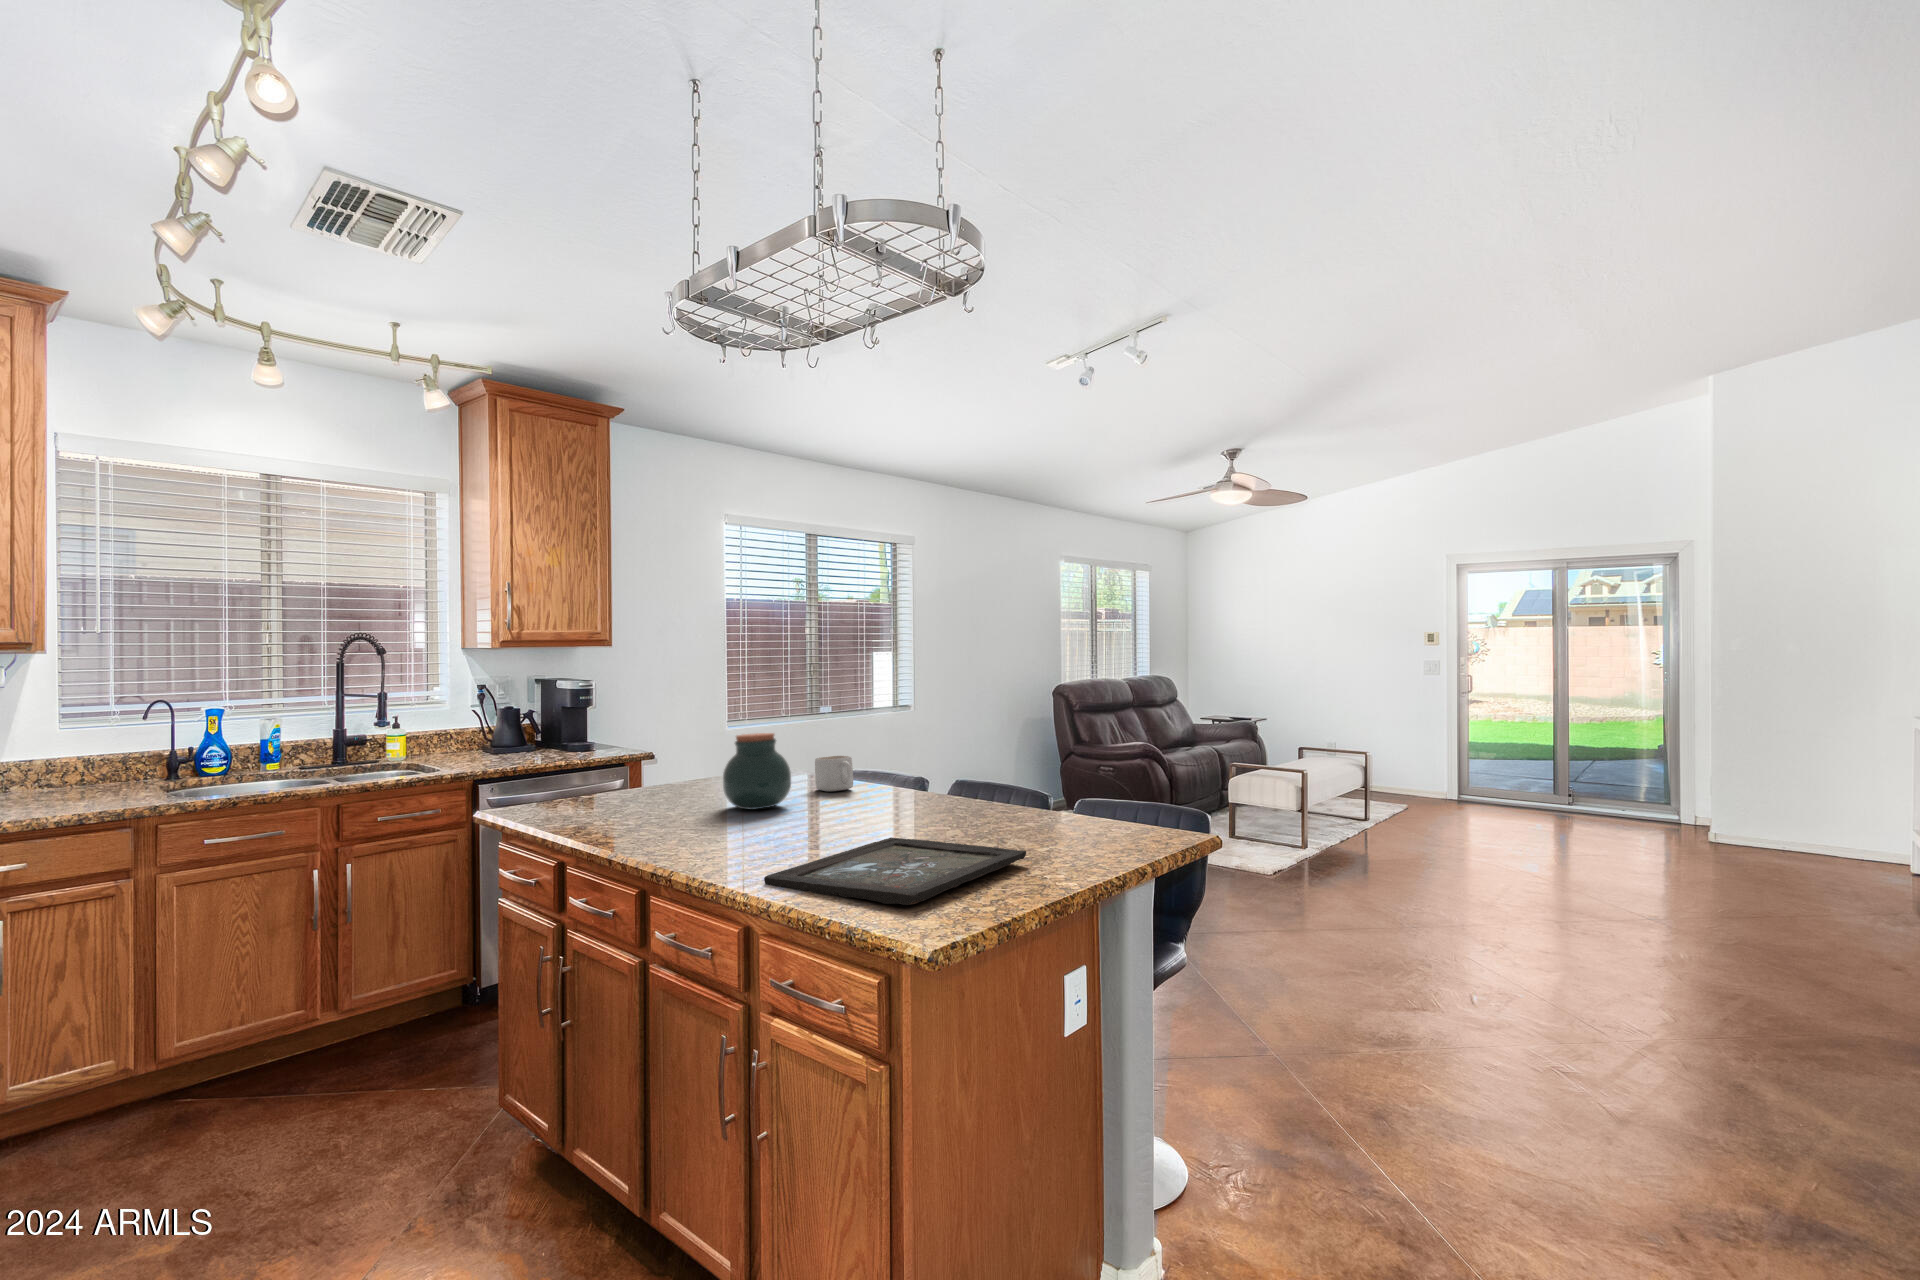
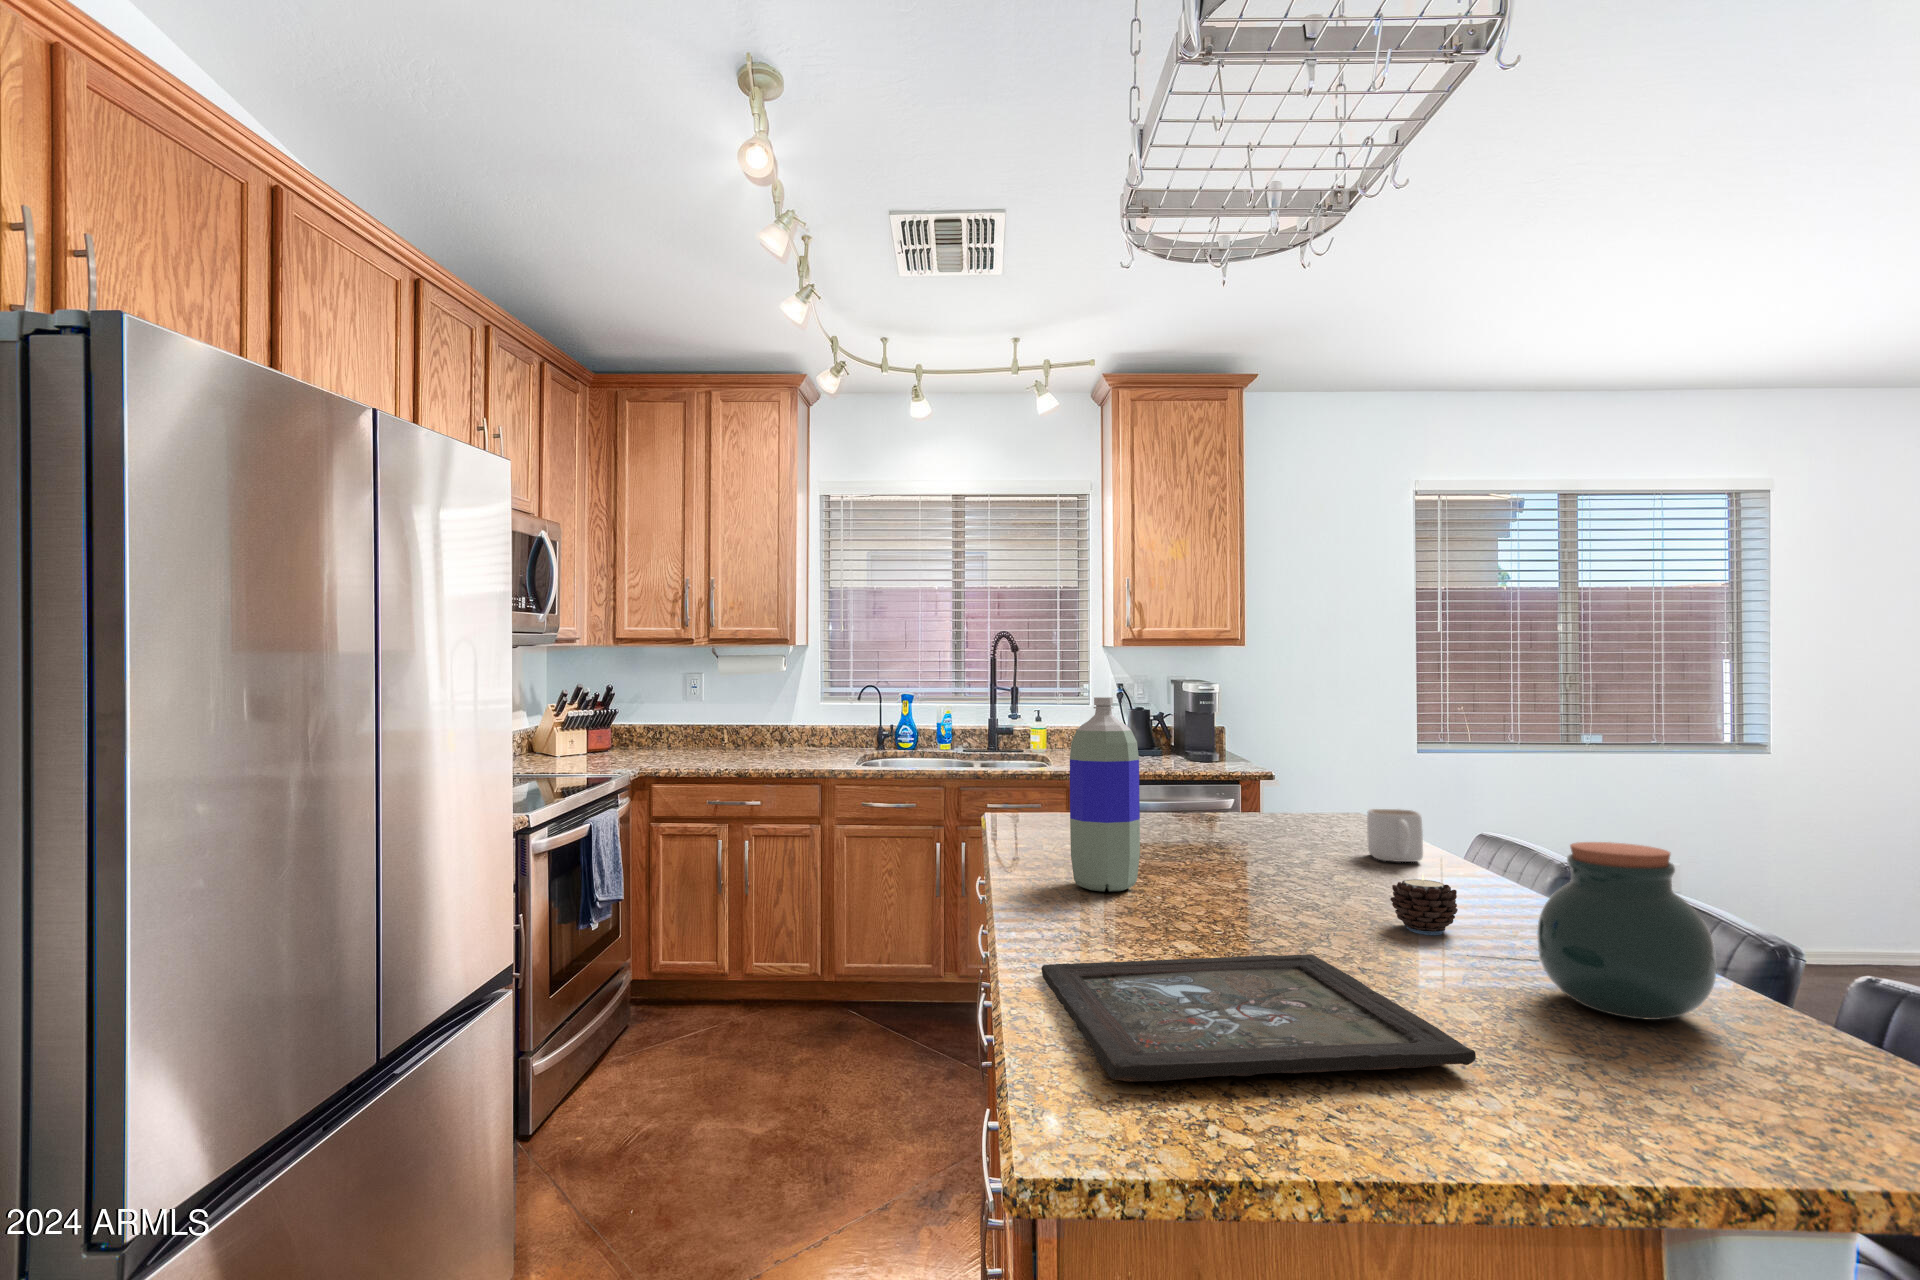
bottle: none [662,686,721,840] -> present [1070,697,1140,891]
jar: present [723,733,791,809] -> present [1537,842,1716,1020]
candle: none [890,783,929,821] -> present [1390,873,1458,935]

